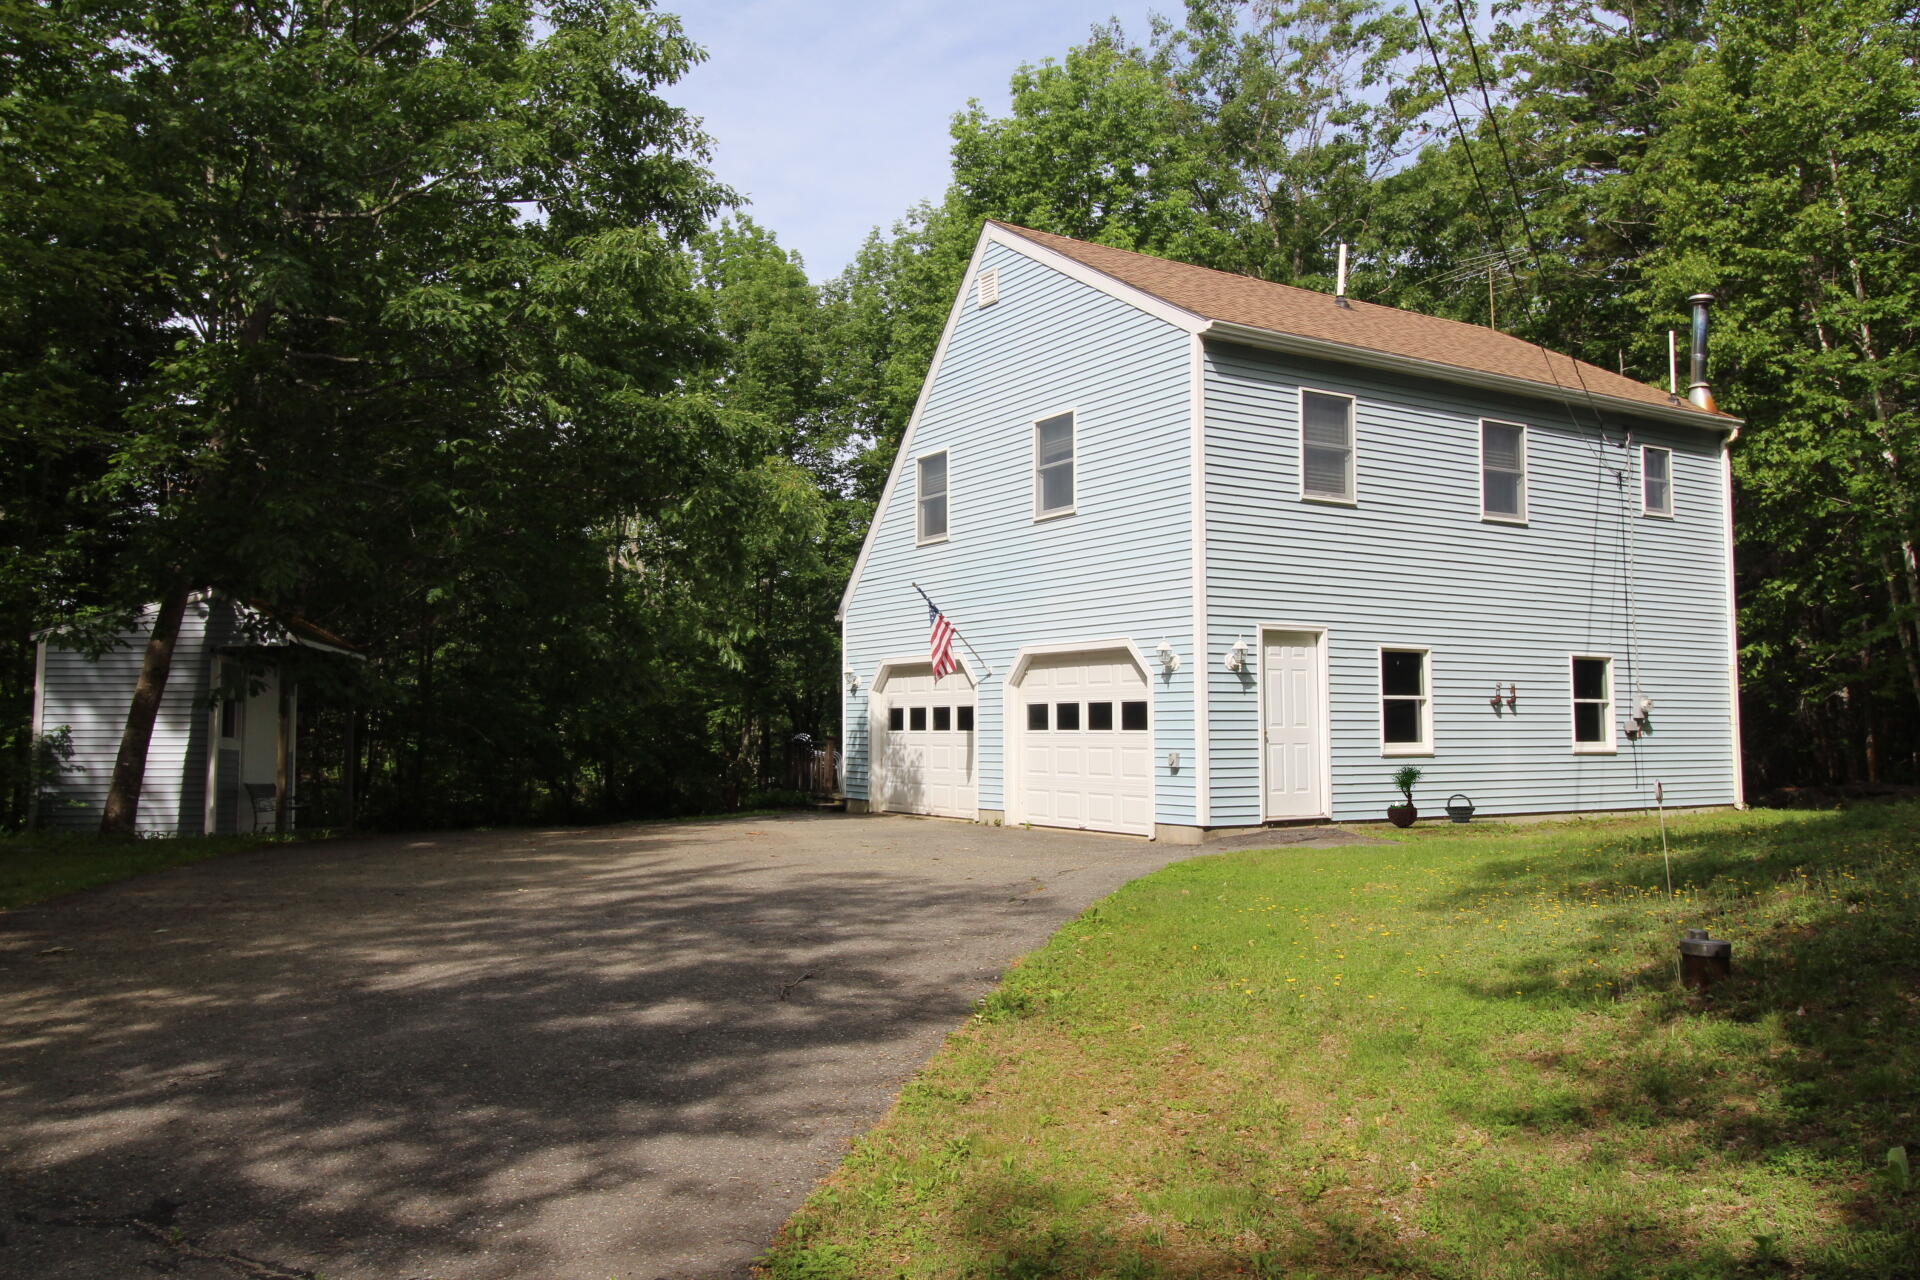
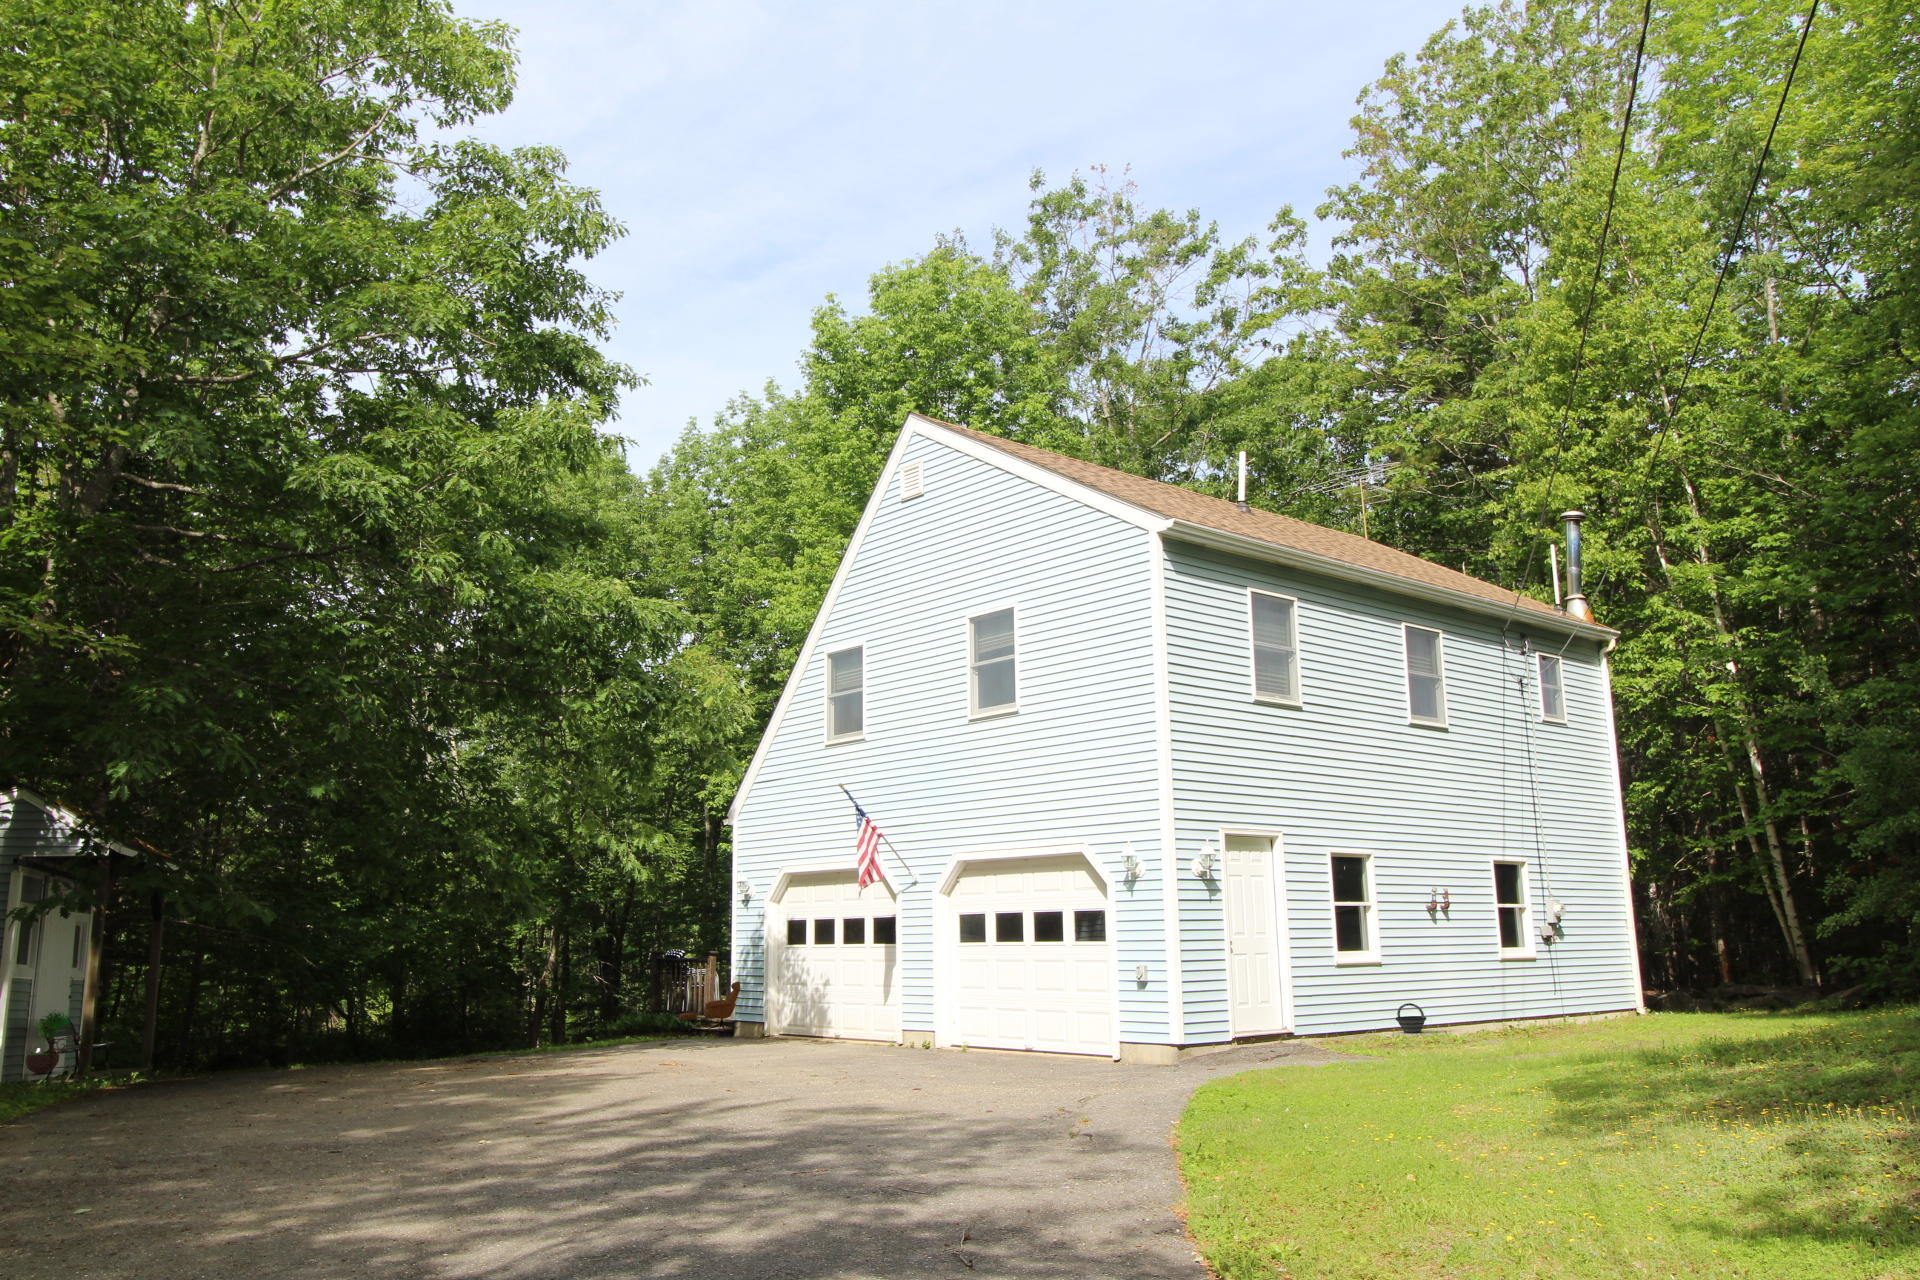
potted tree: present [1387,764,1423,827] -> present [26,1010,71,1074]
lounge chair: none [789,765,847,809] -> present [677,981,740,1032]

